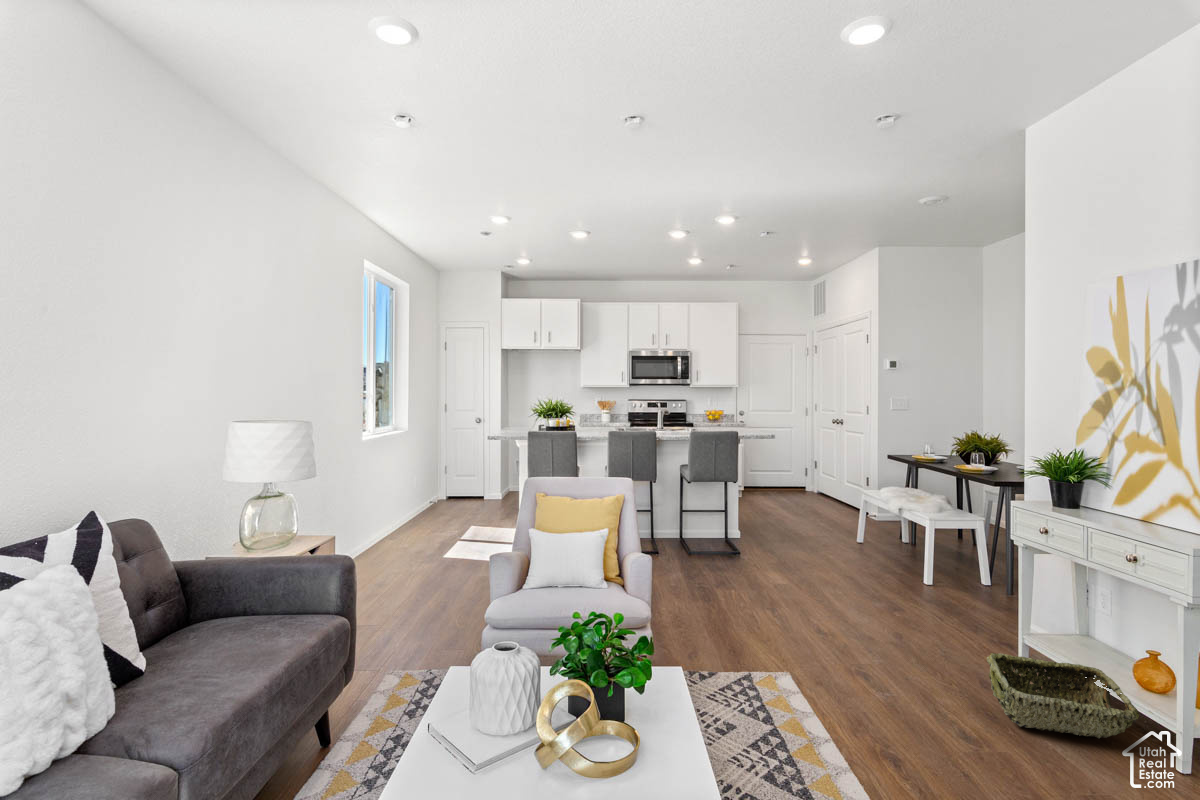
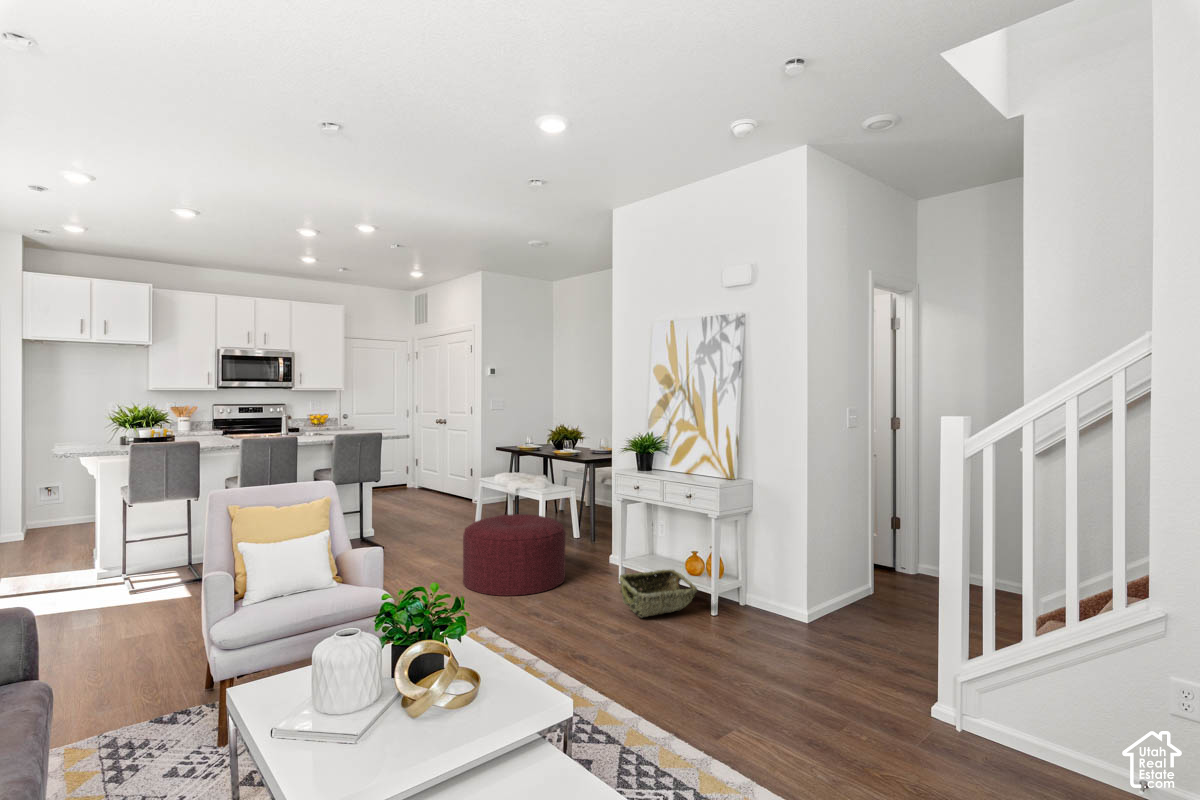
ottoman: none [796,537,932,643] -> present [463,514,566,596]

